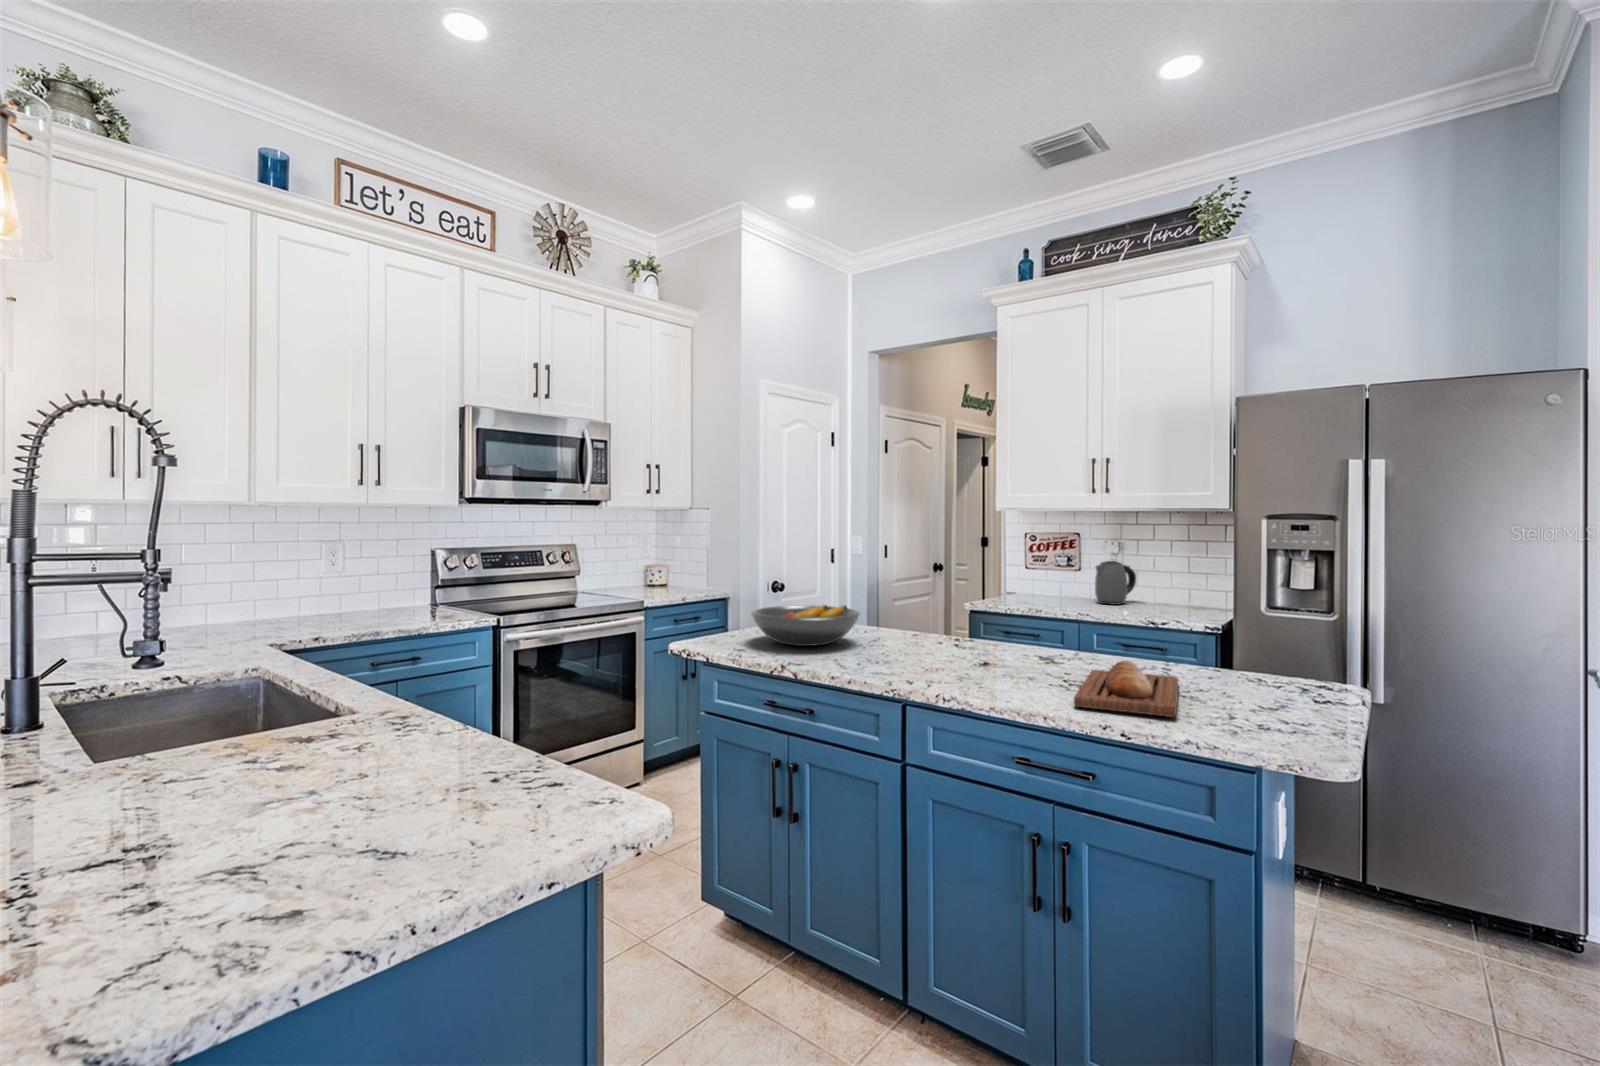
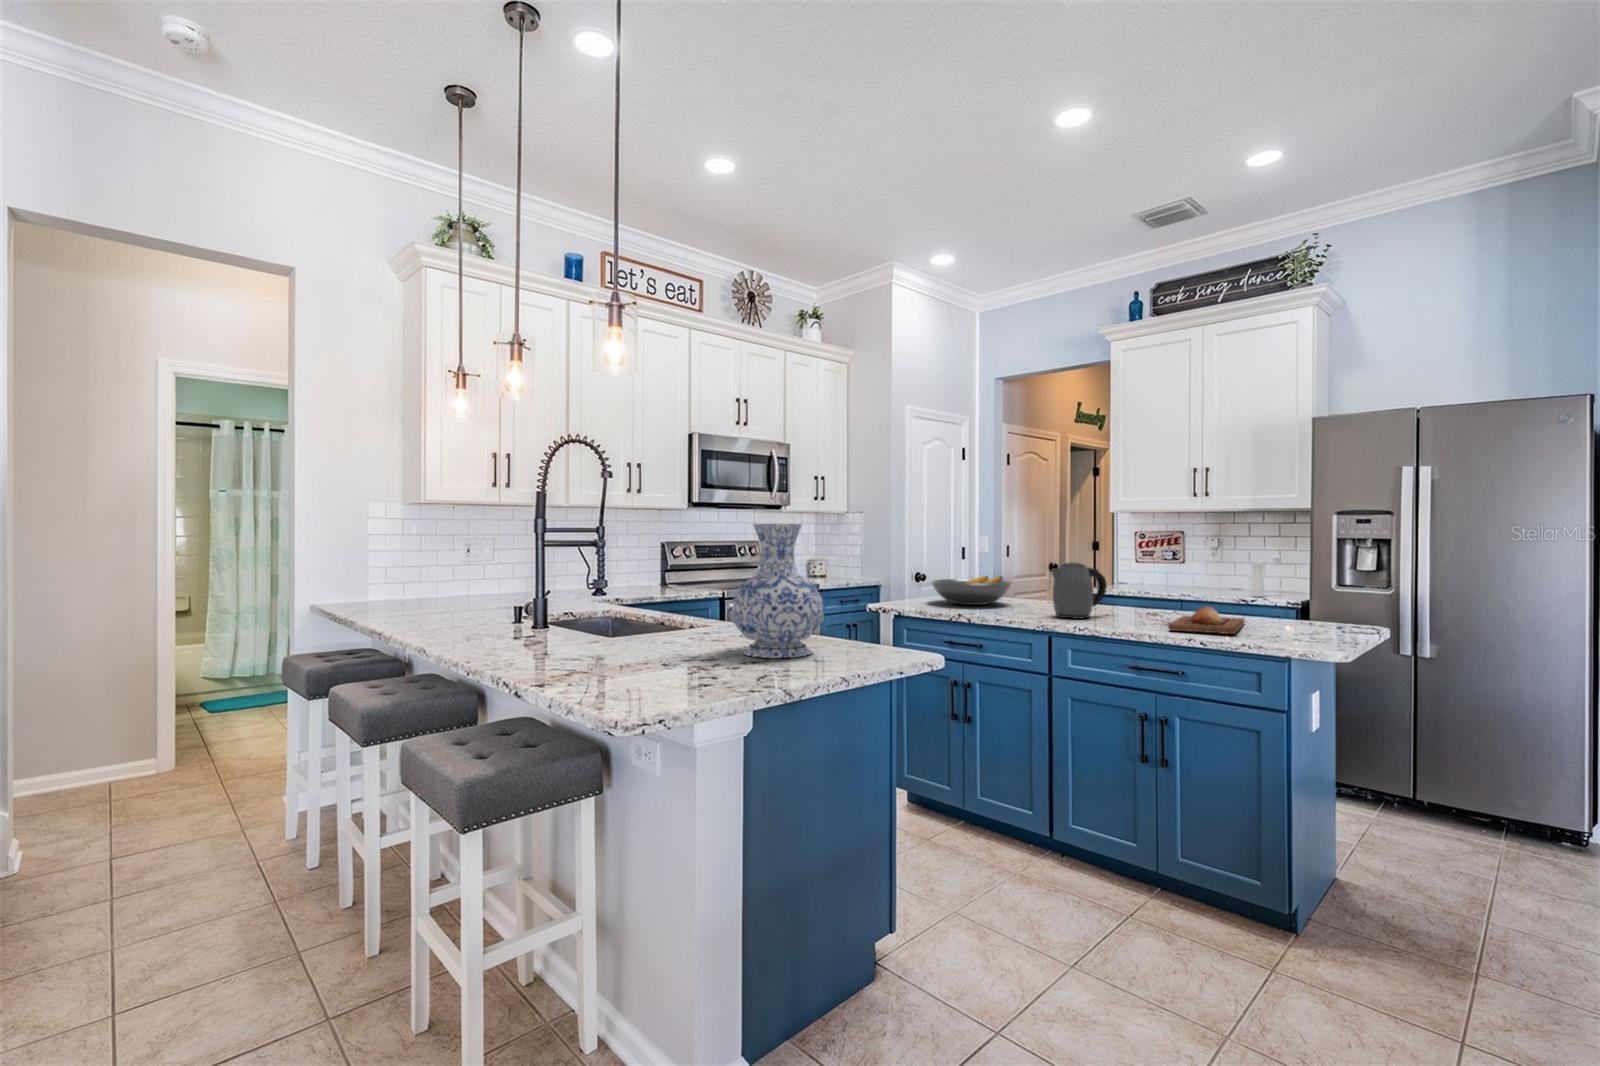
vase: none [158,556,401,872] -> present [732,522,824,658]
kettle: present [1095,561,1136,605] -> present [1051,562,1107,618]
pepper mill: none [1159,565,1194,616] -> present [1252,555,1281,597]

